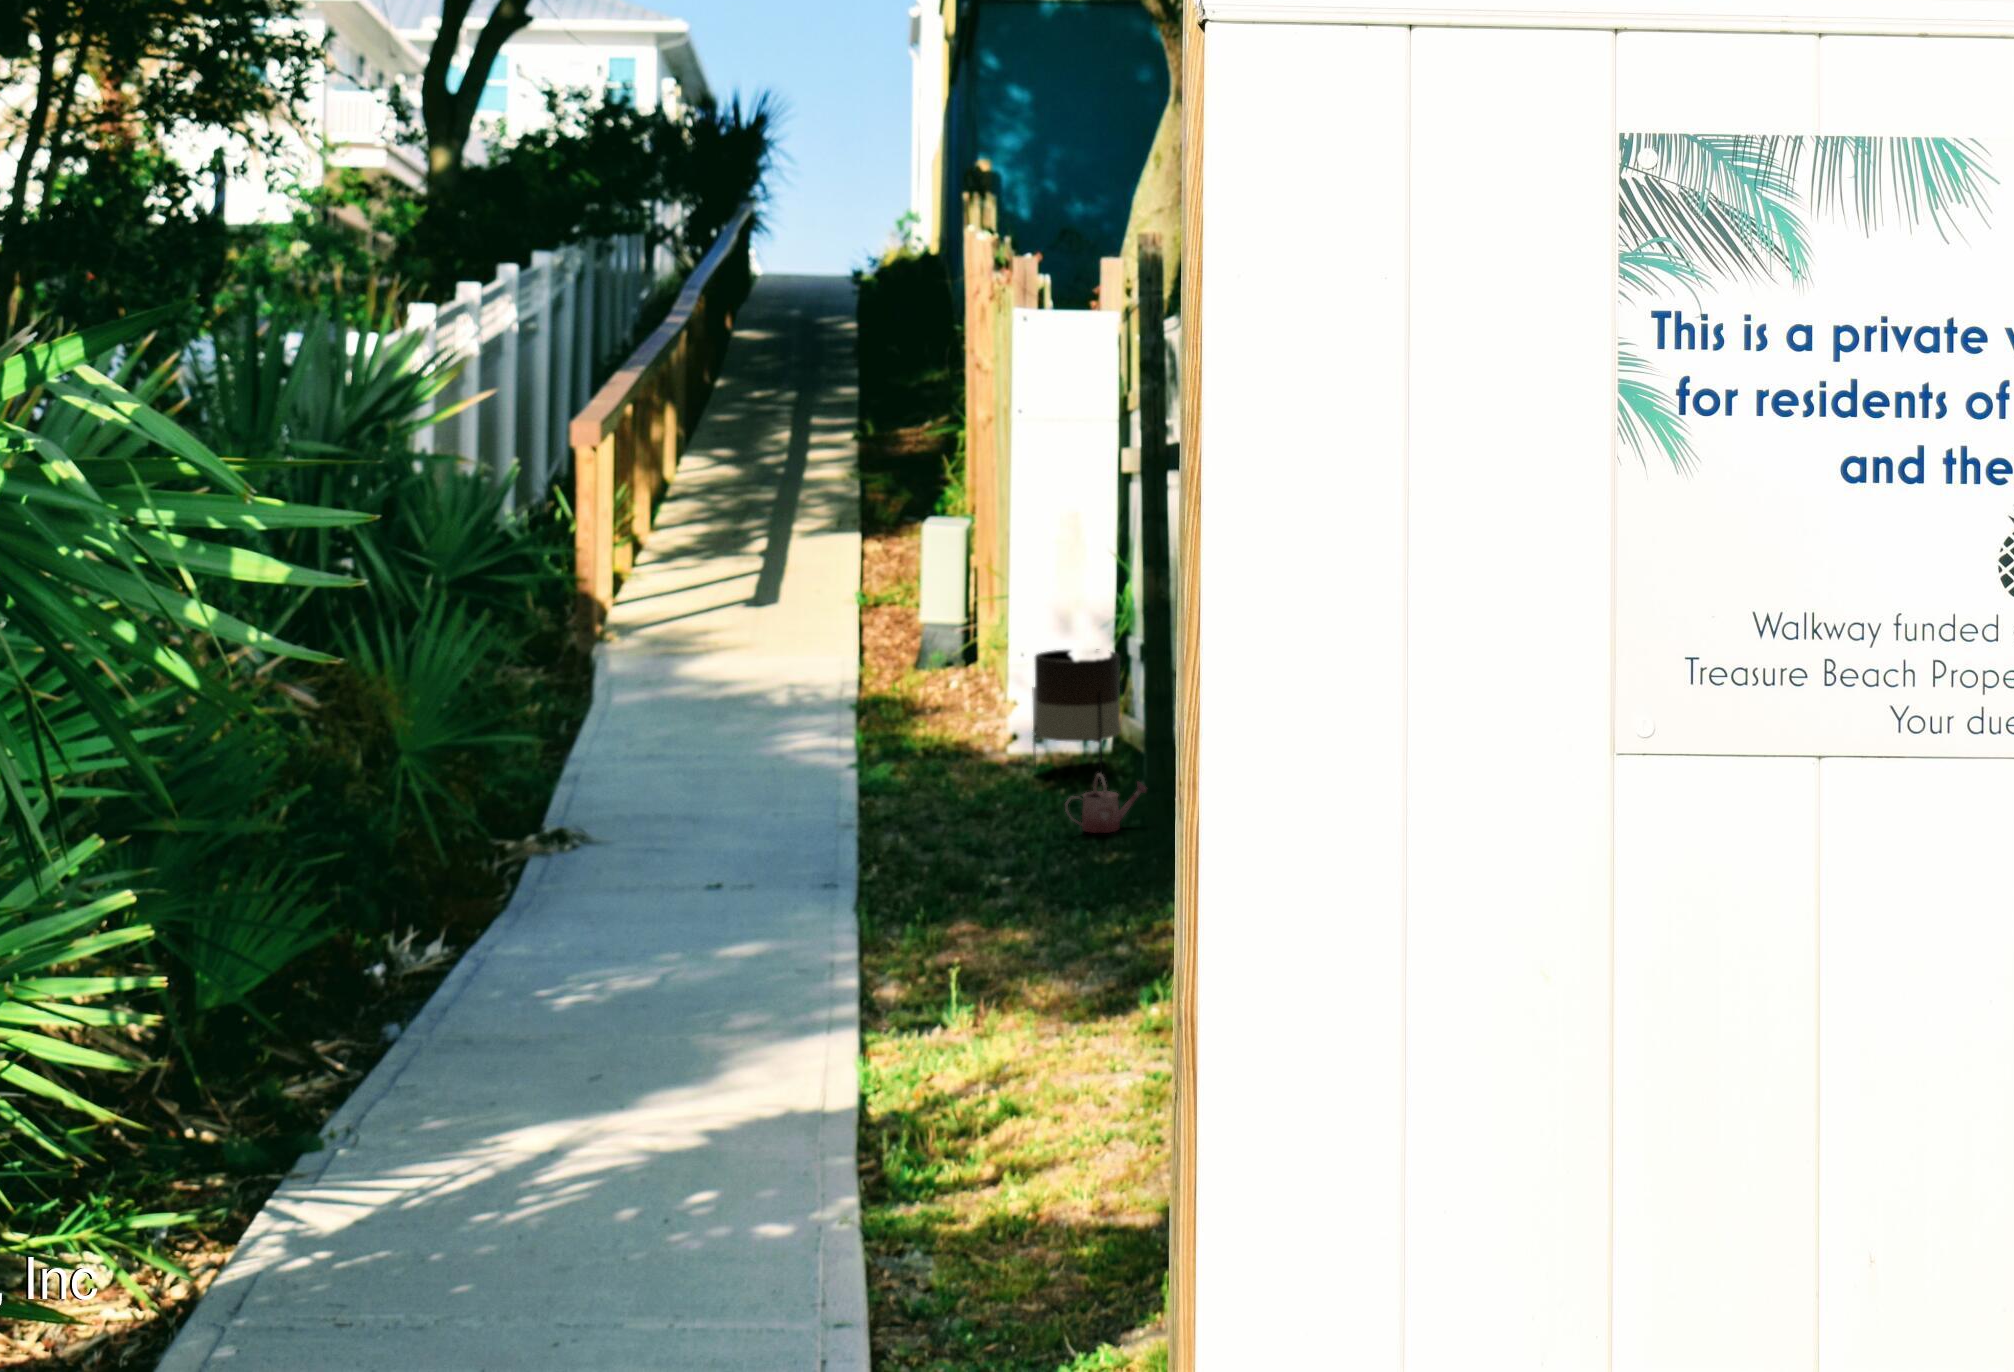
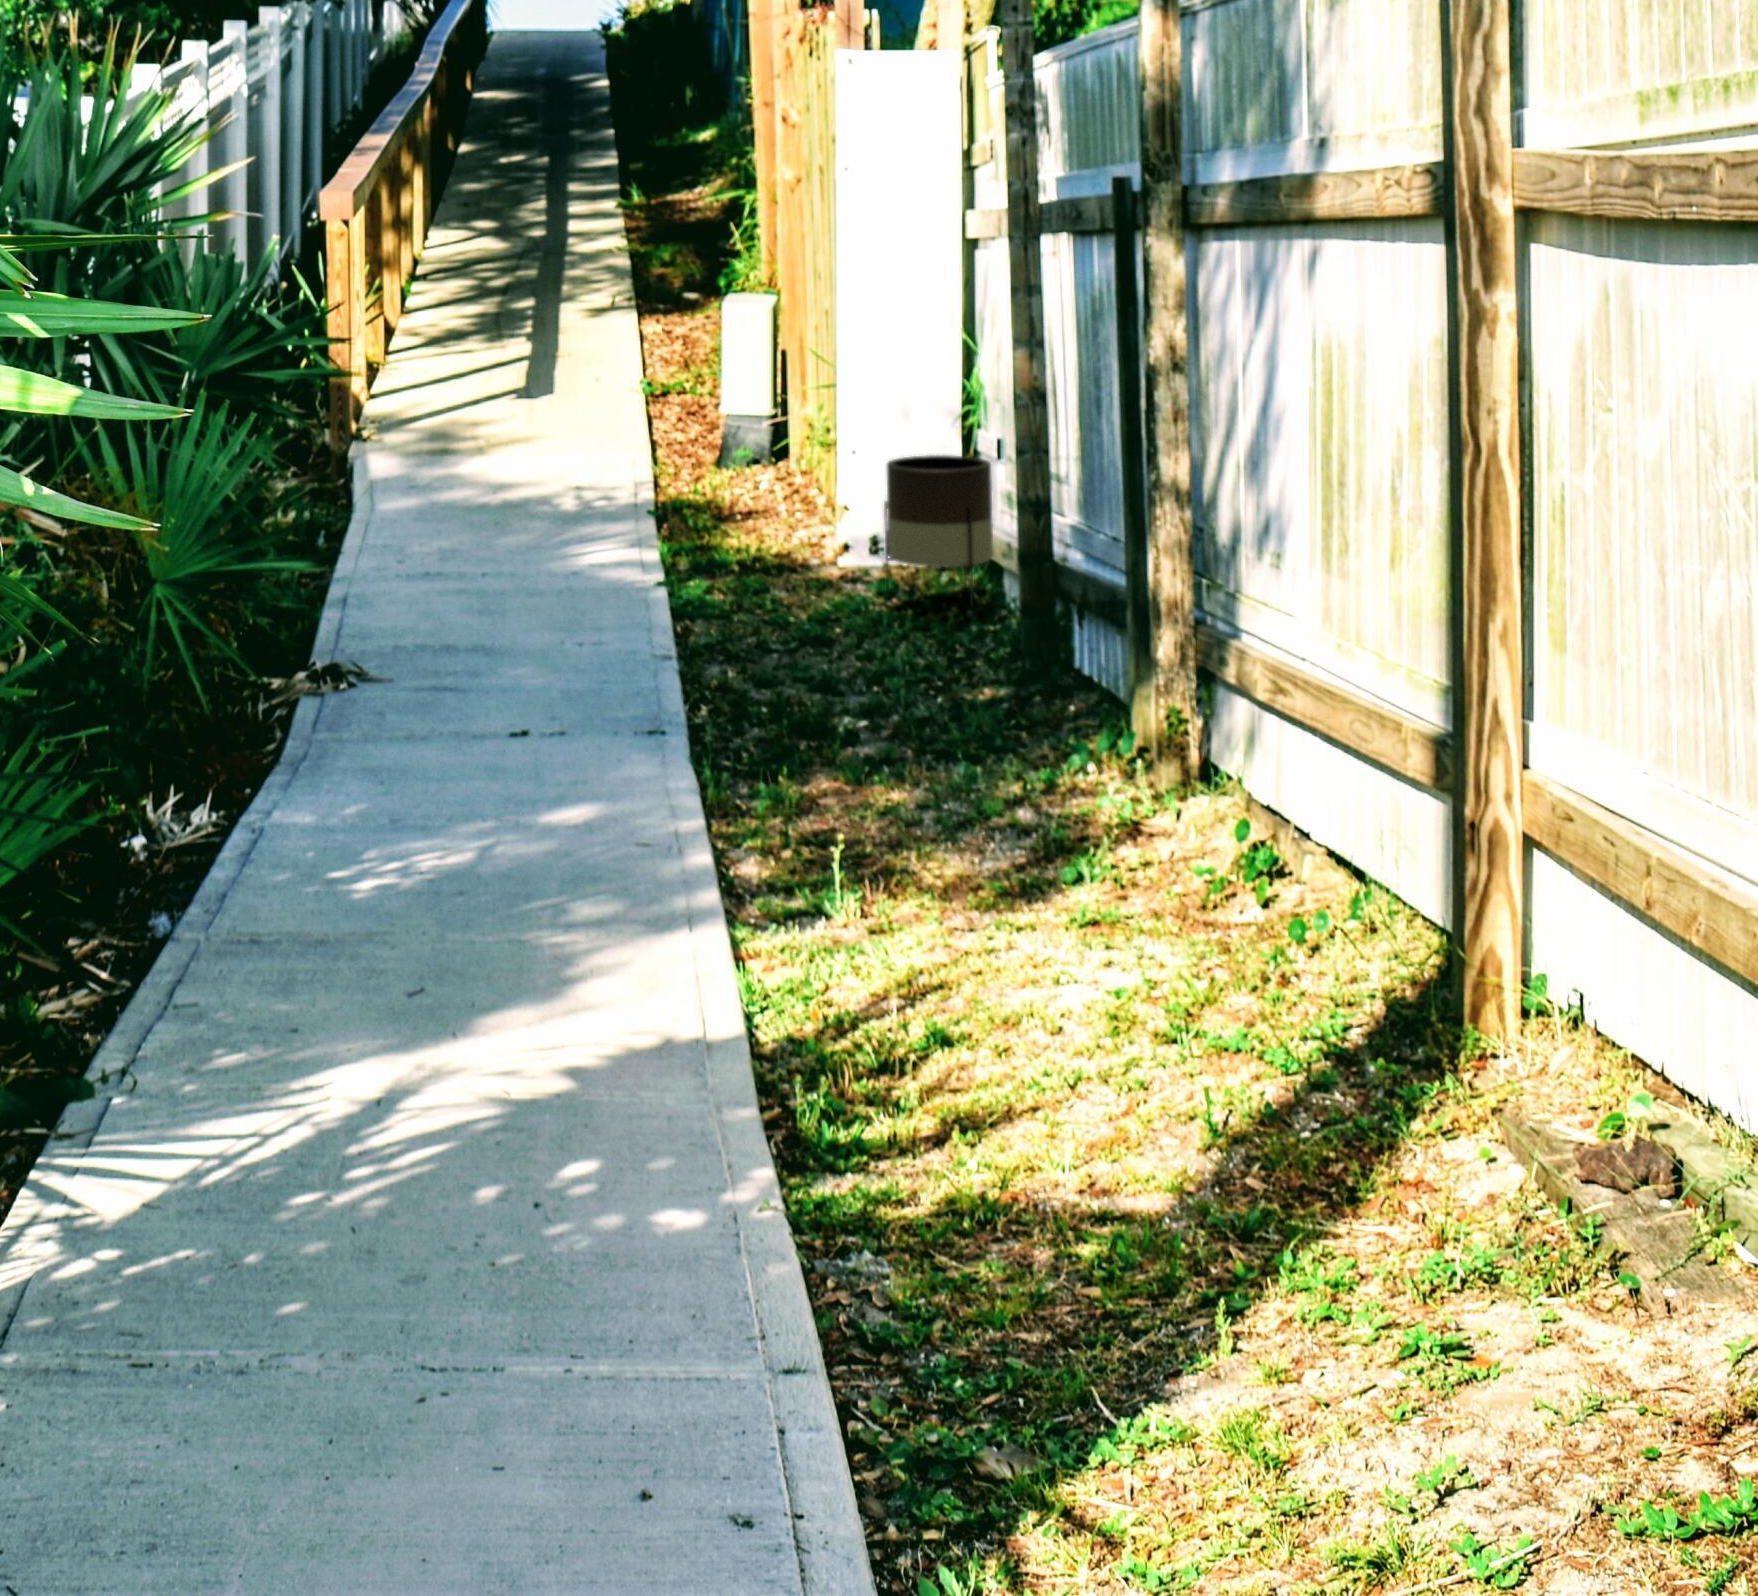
watering can: present [1065,773,1146,833] -> none [945,611,1051,685]

